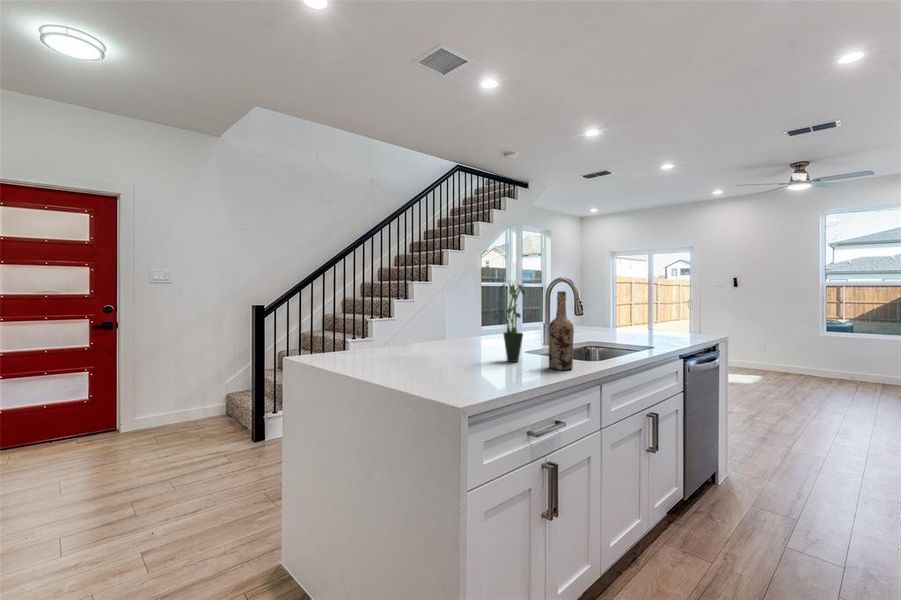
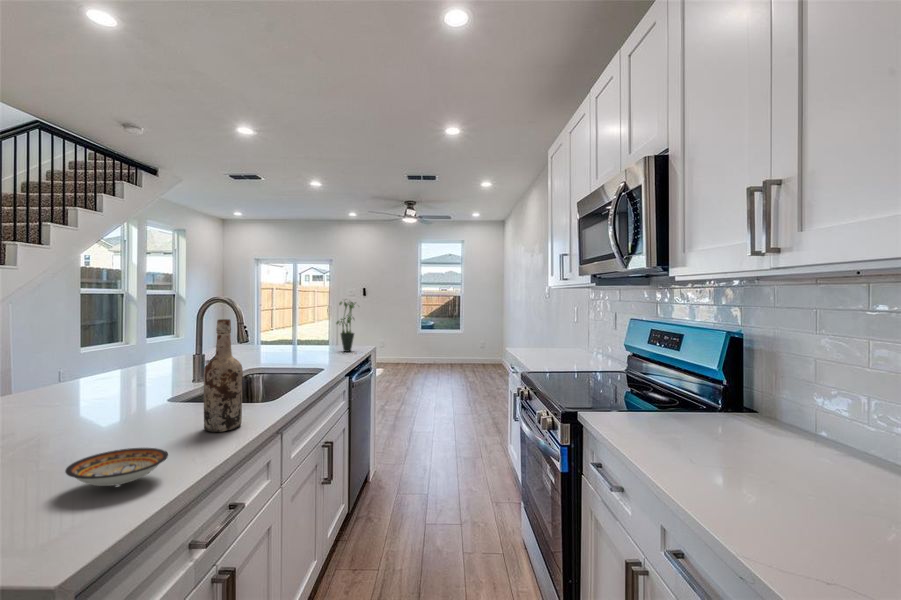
potted plant: present [495,284,529,362] -> present [336,302,355,352]
ceramic bowl: none [482,362,527,379] -> present [65,448,168,486]

